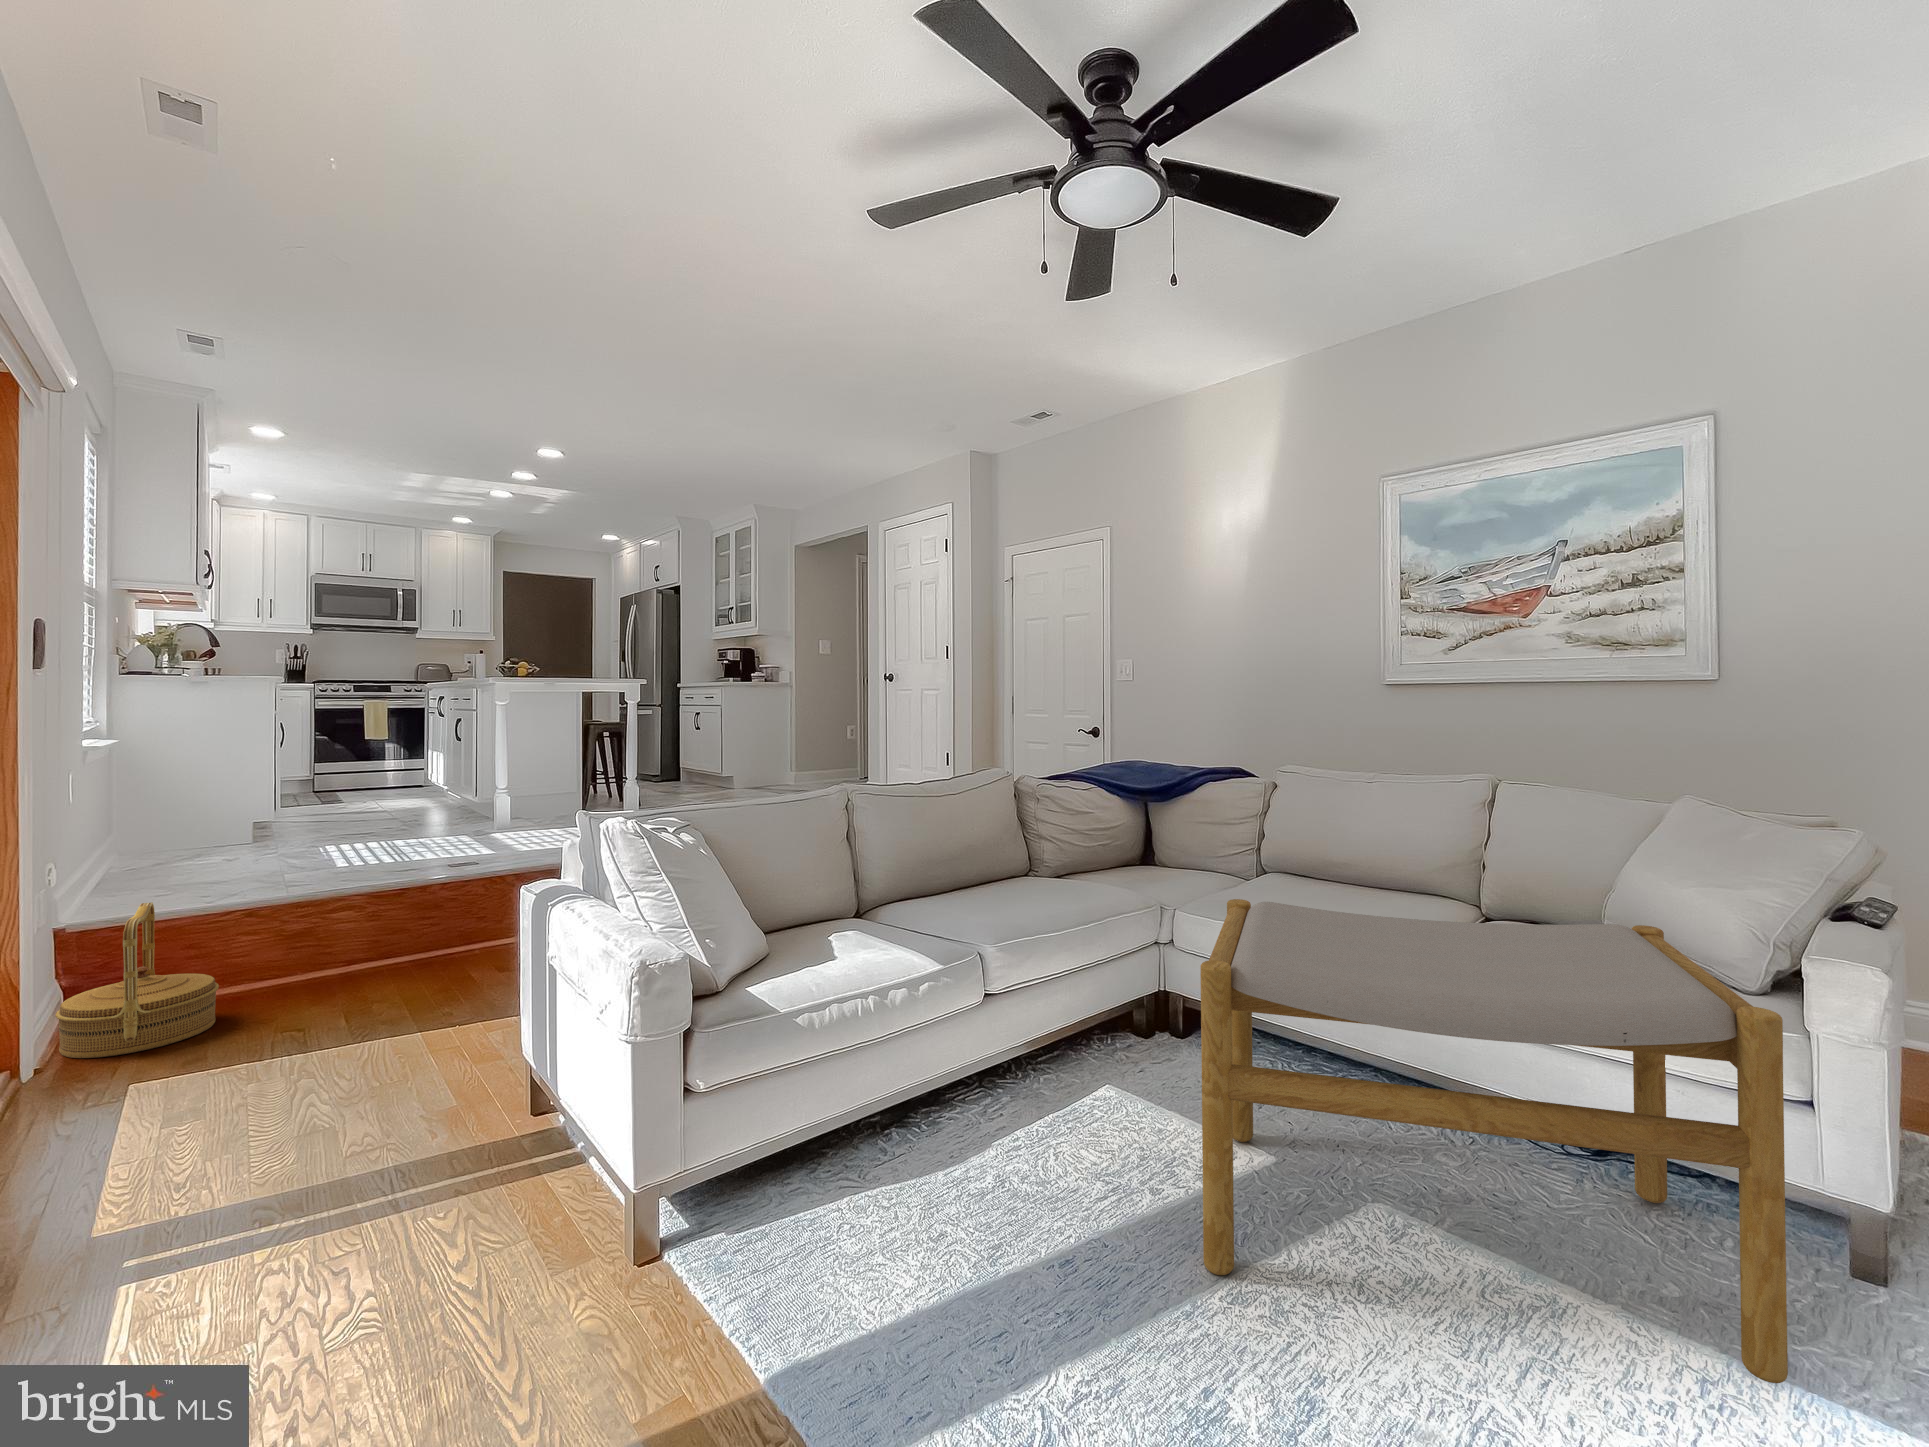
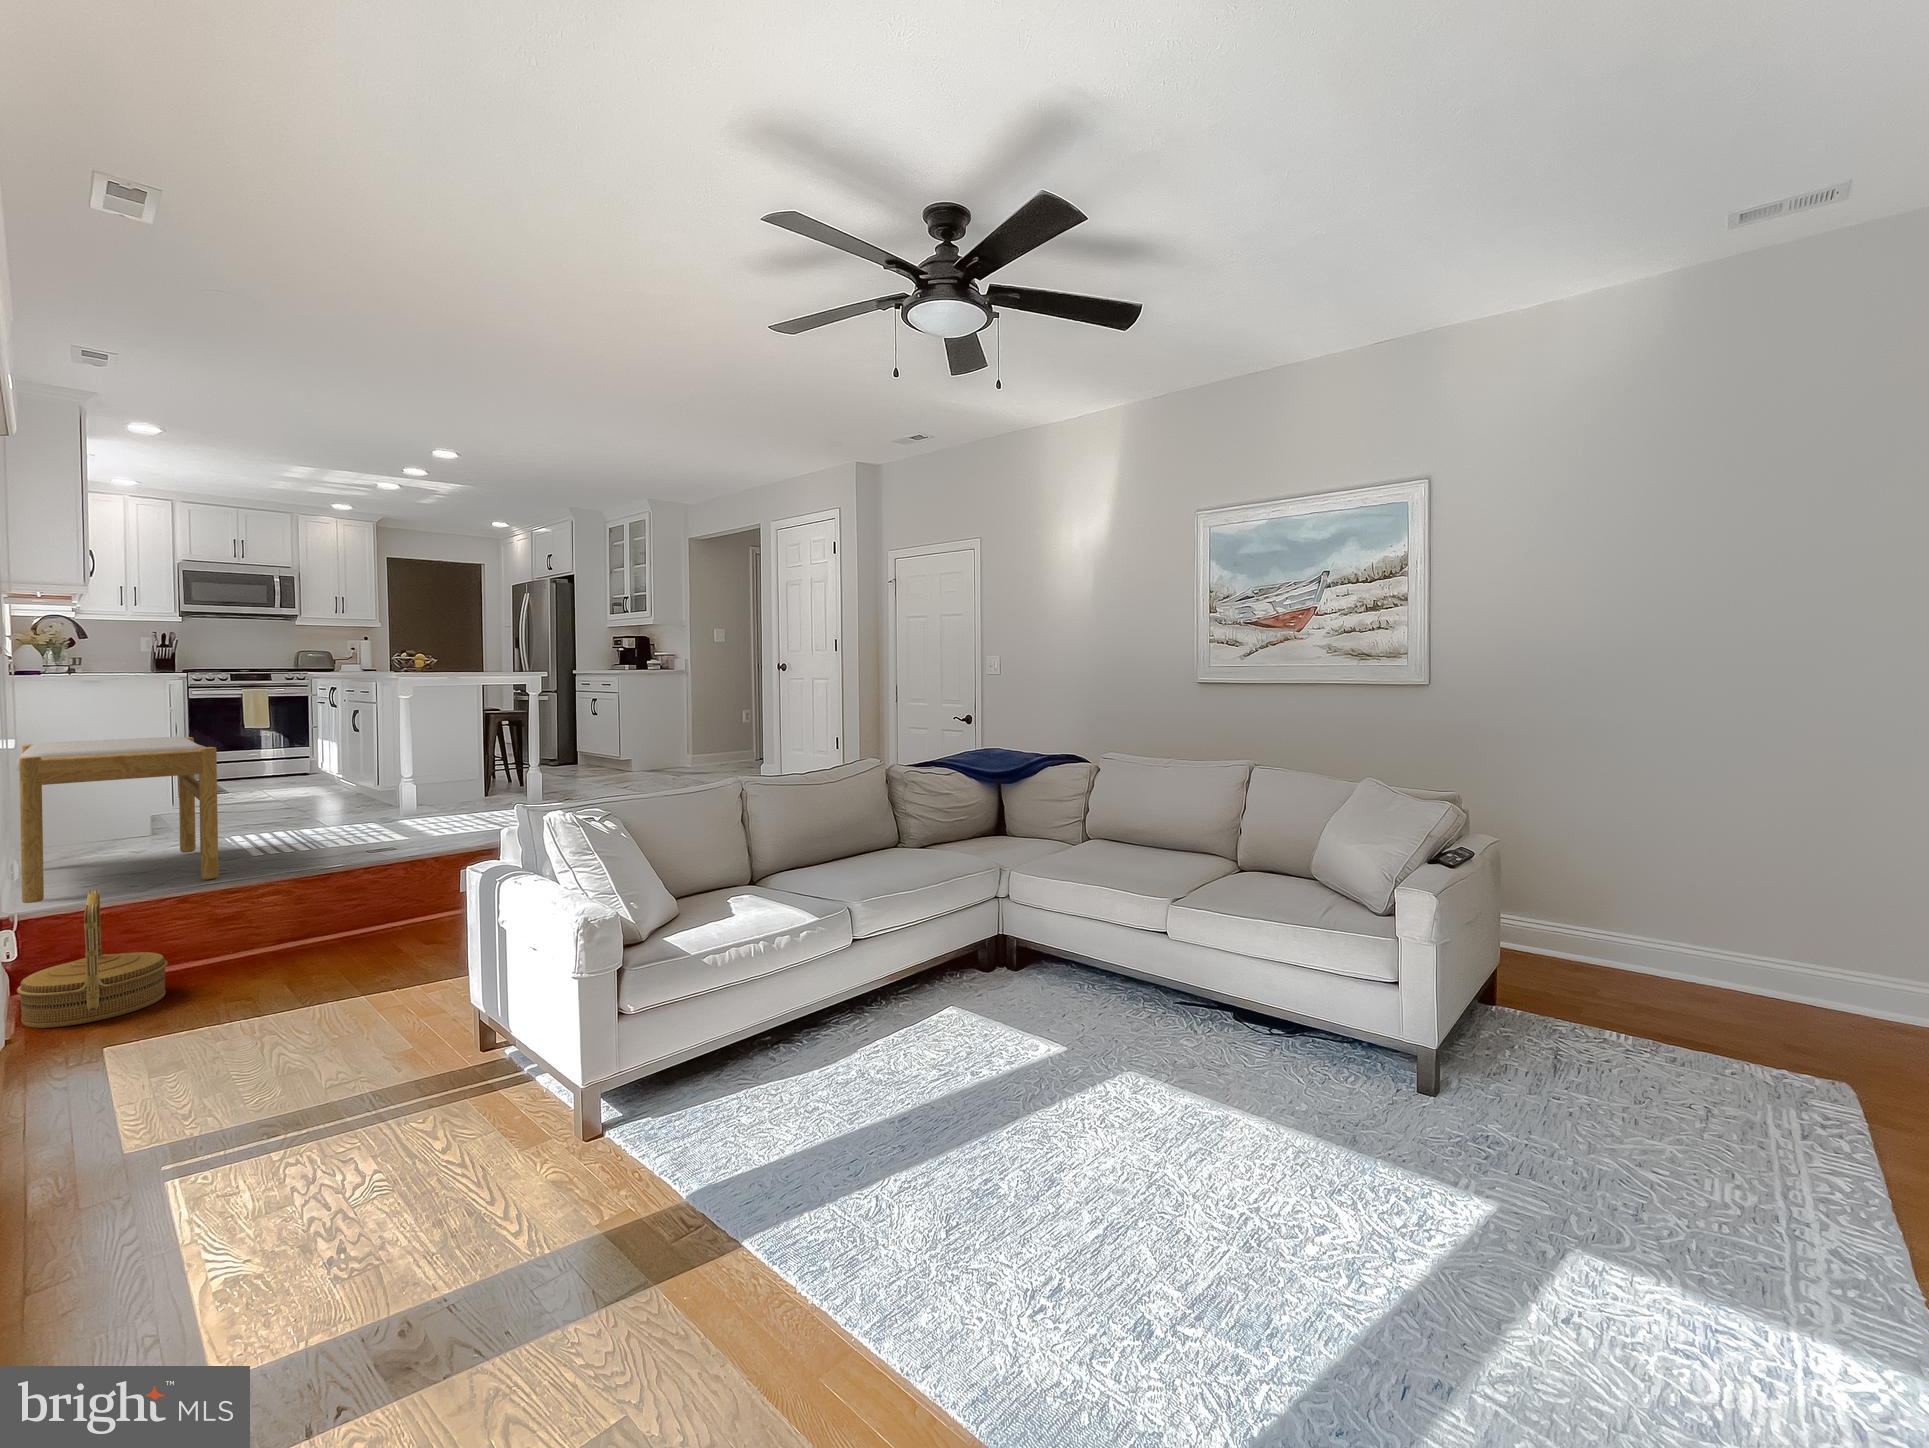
footstool: present [1200,899,1788,1383] -> present [16,737,218,903]

